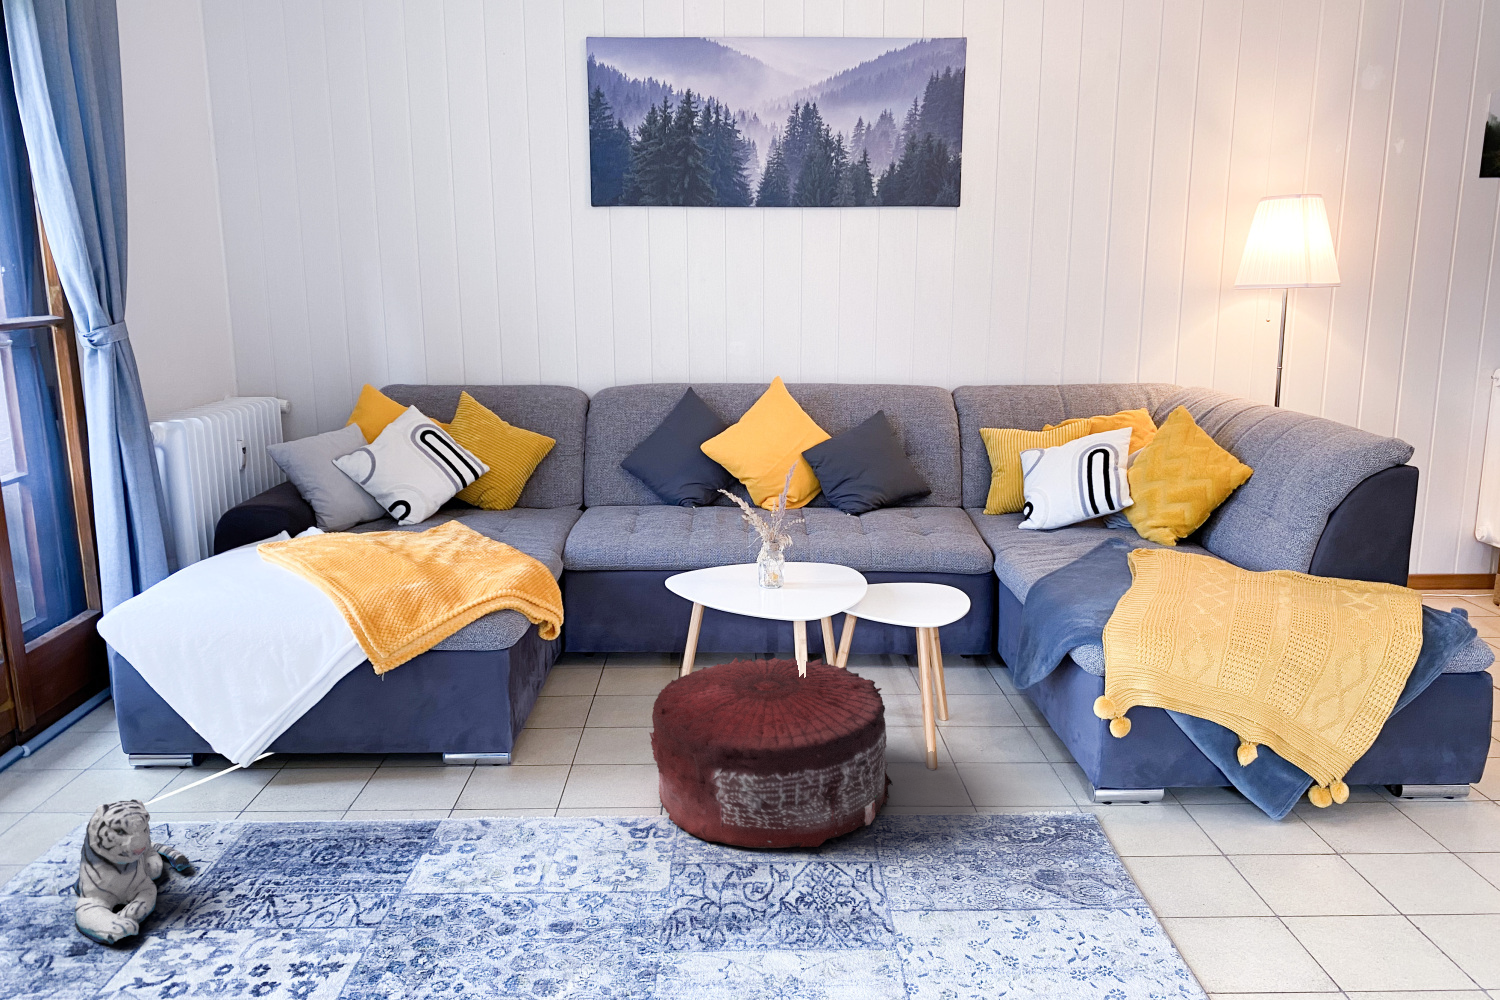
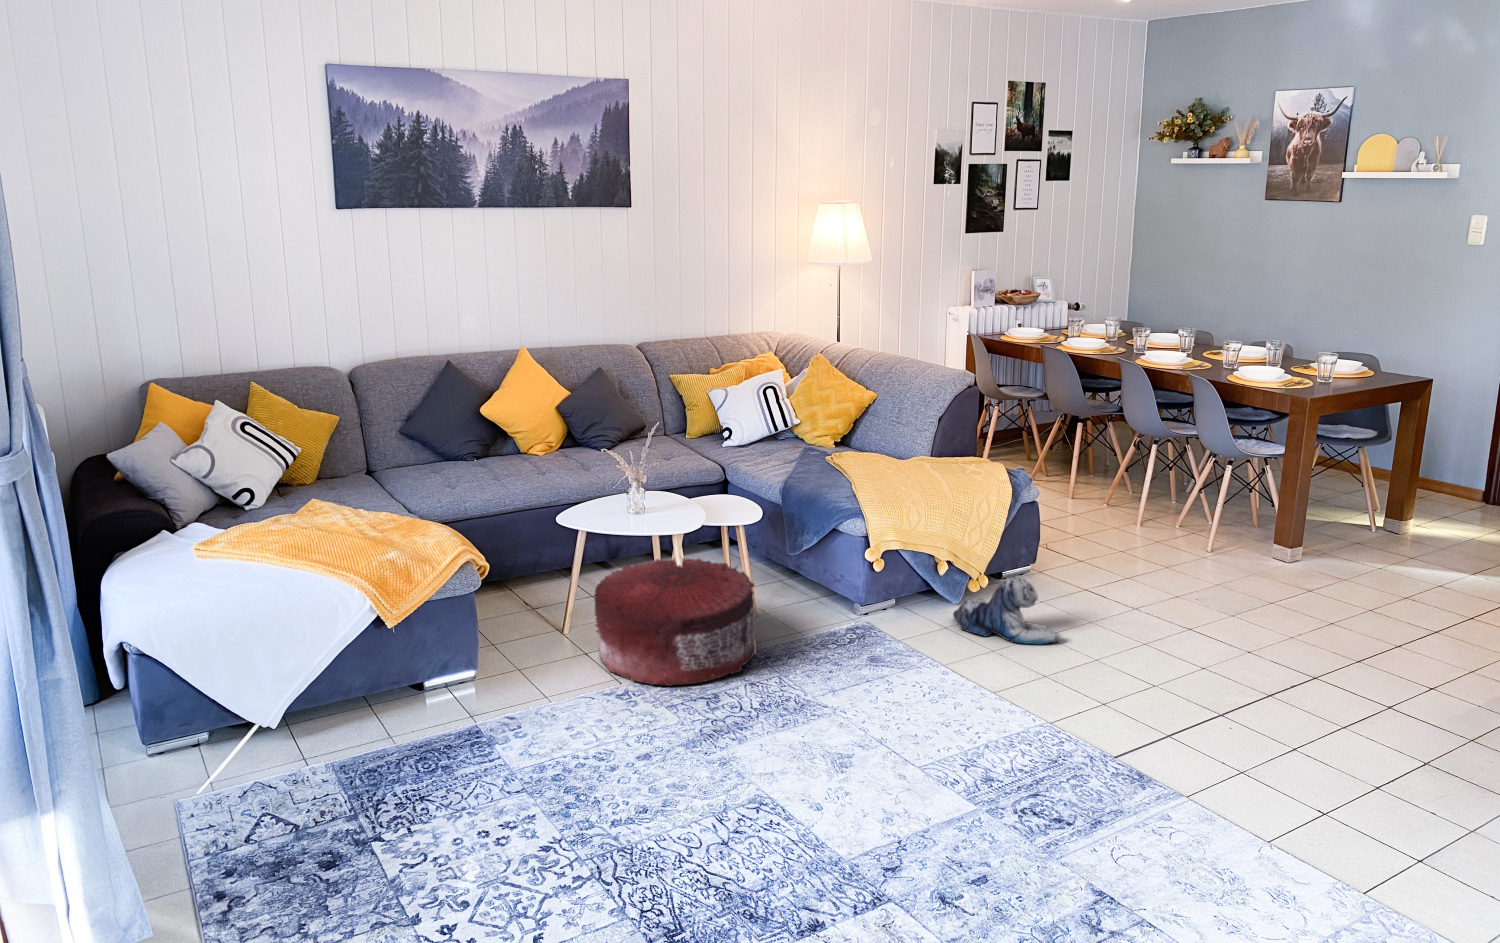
plush toy: present [72,799,190,944] -> present [953,577,1060,645]

